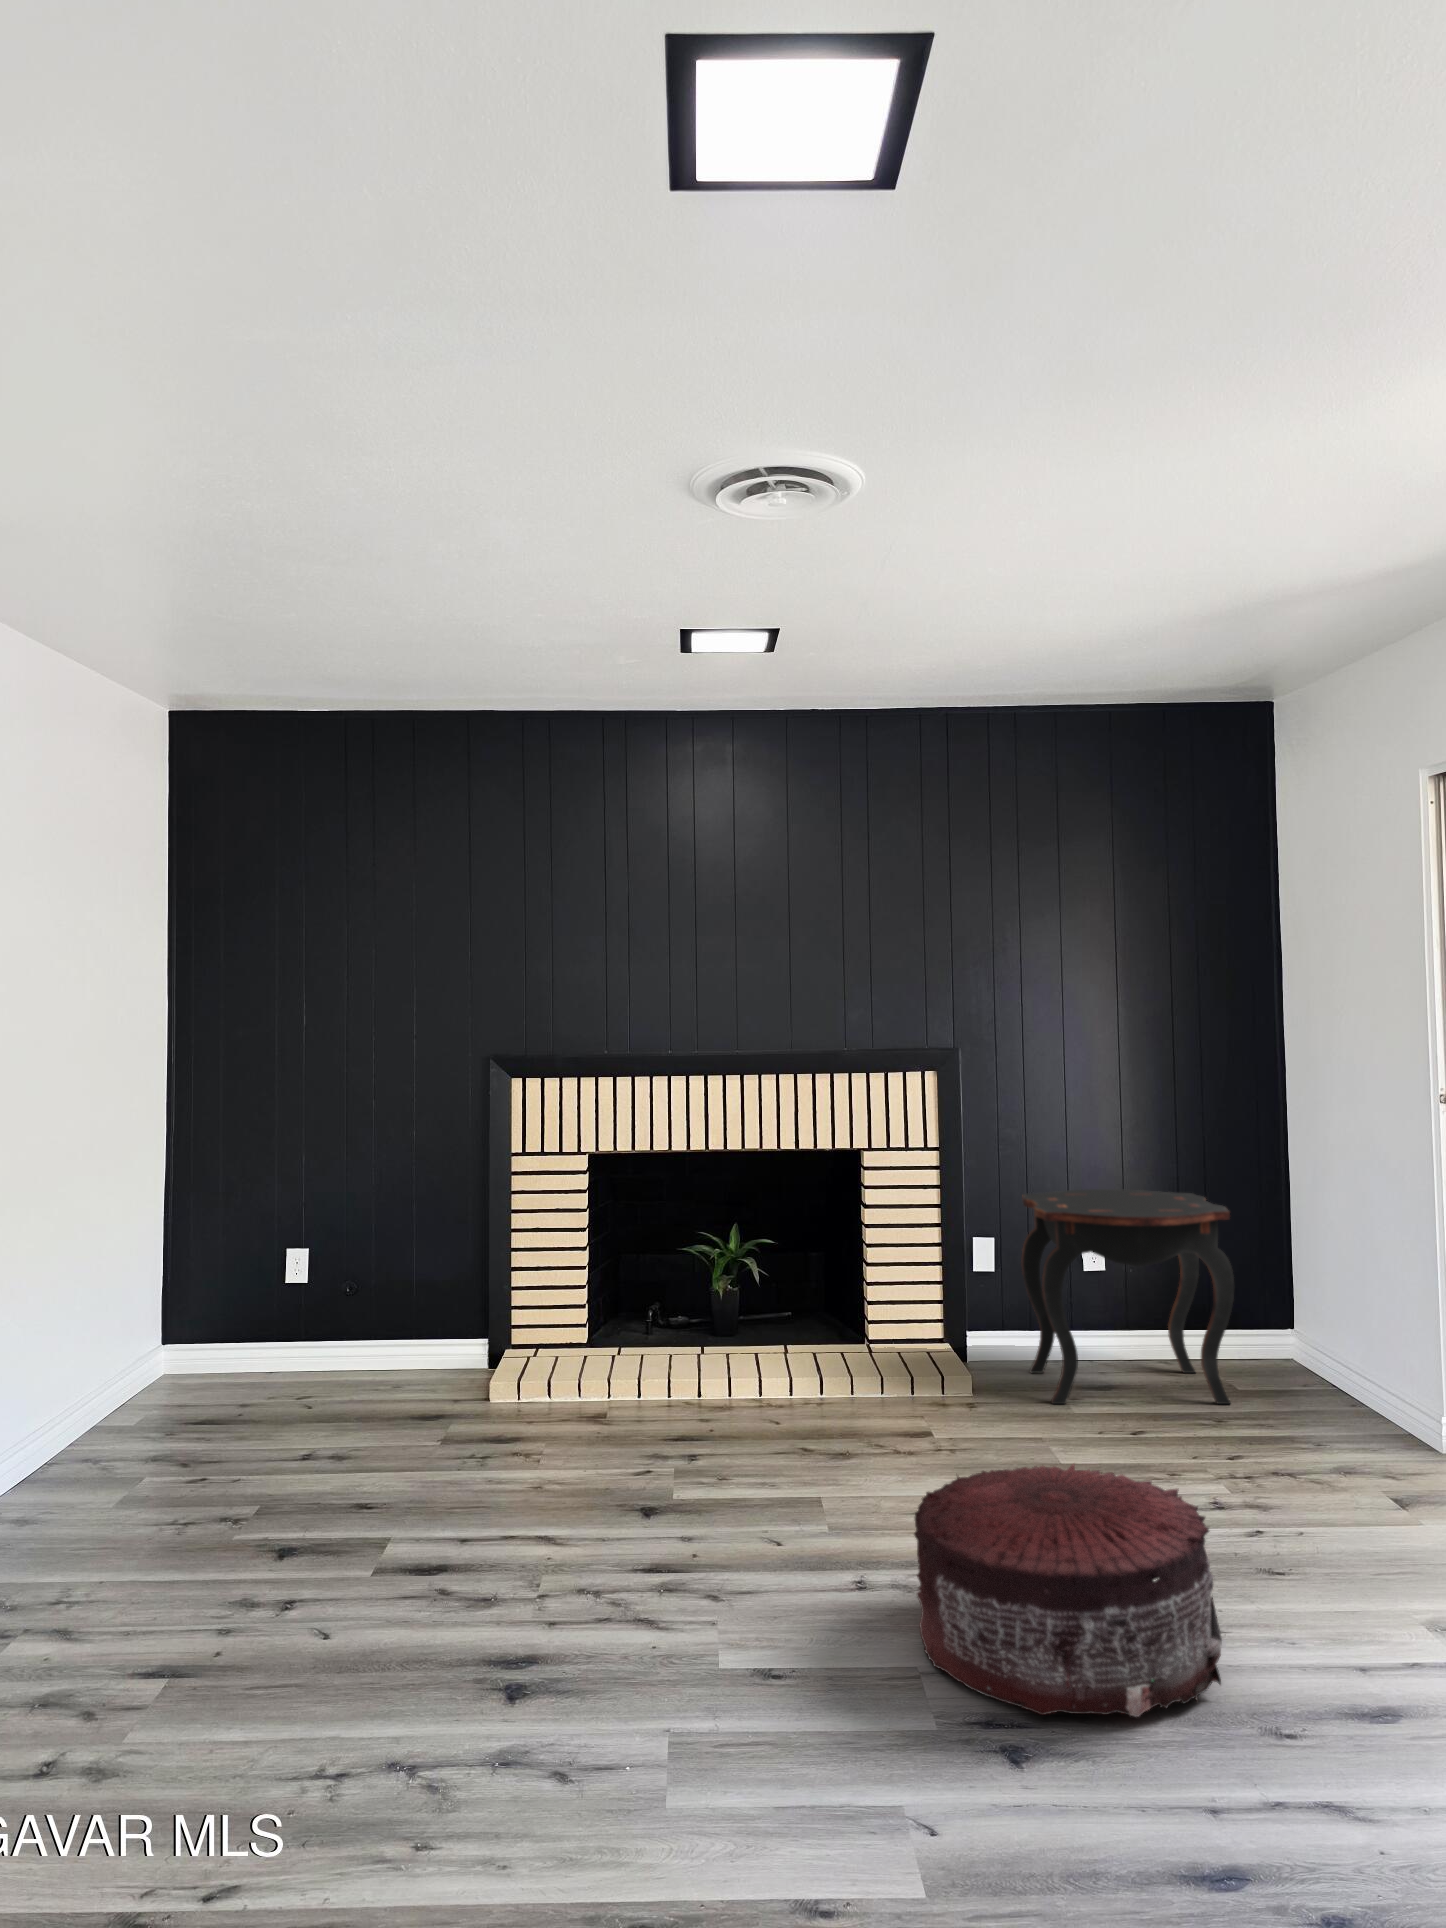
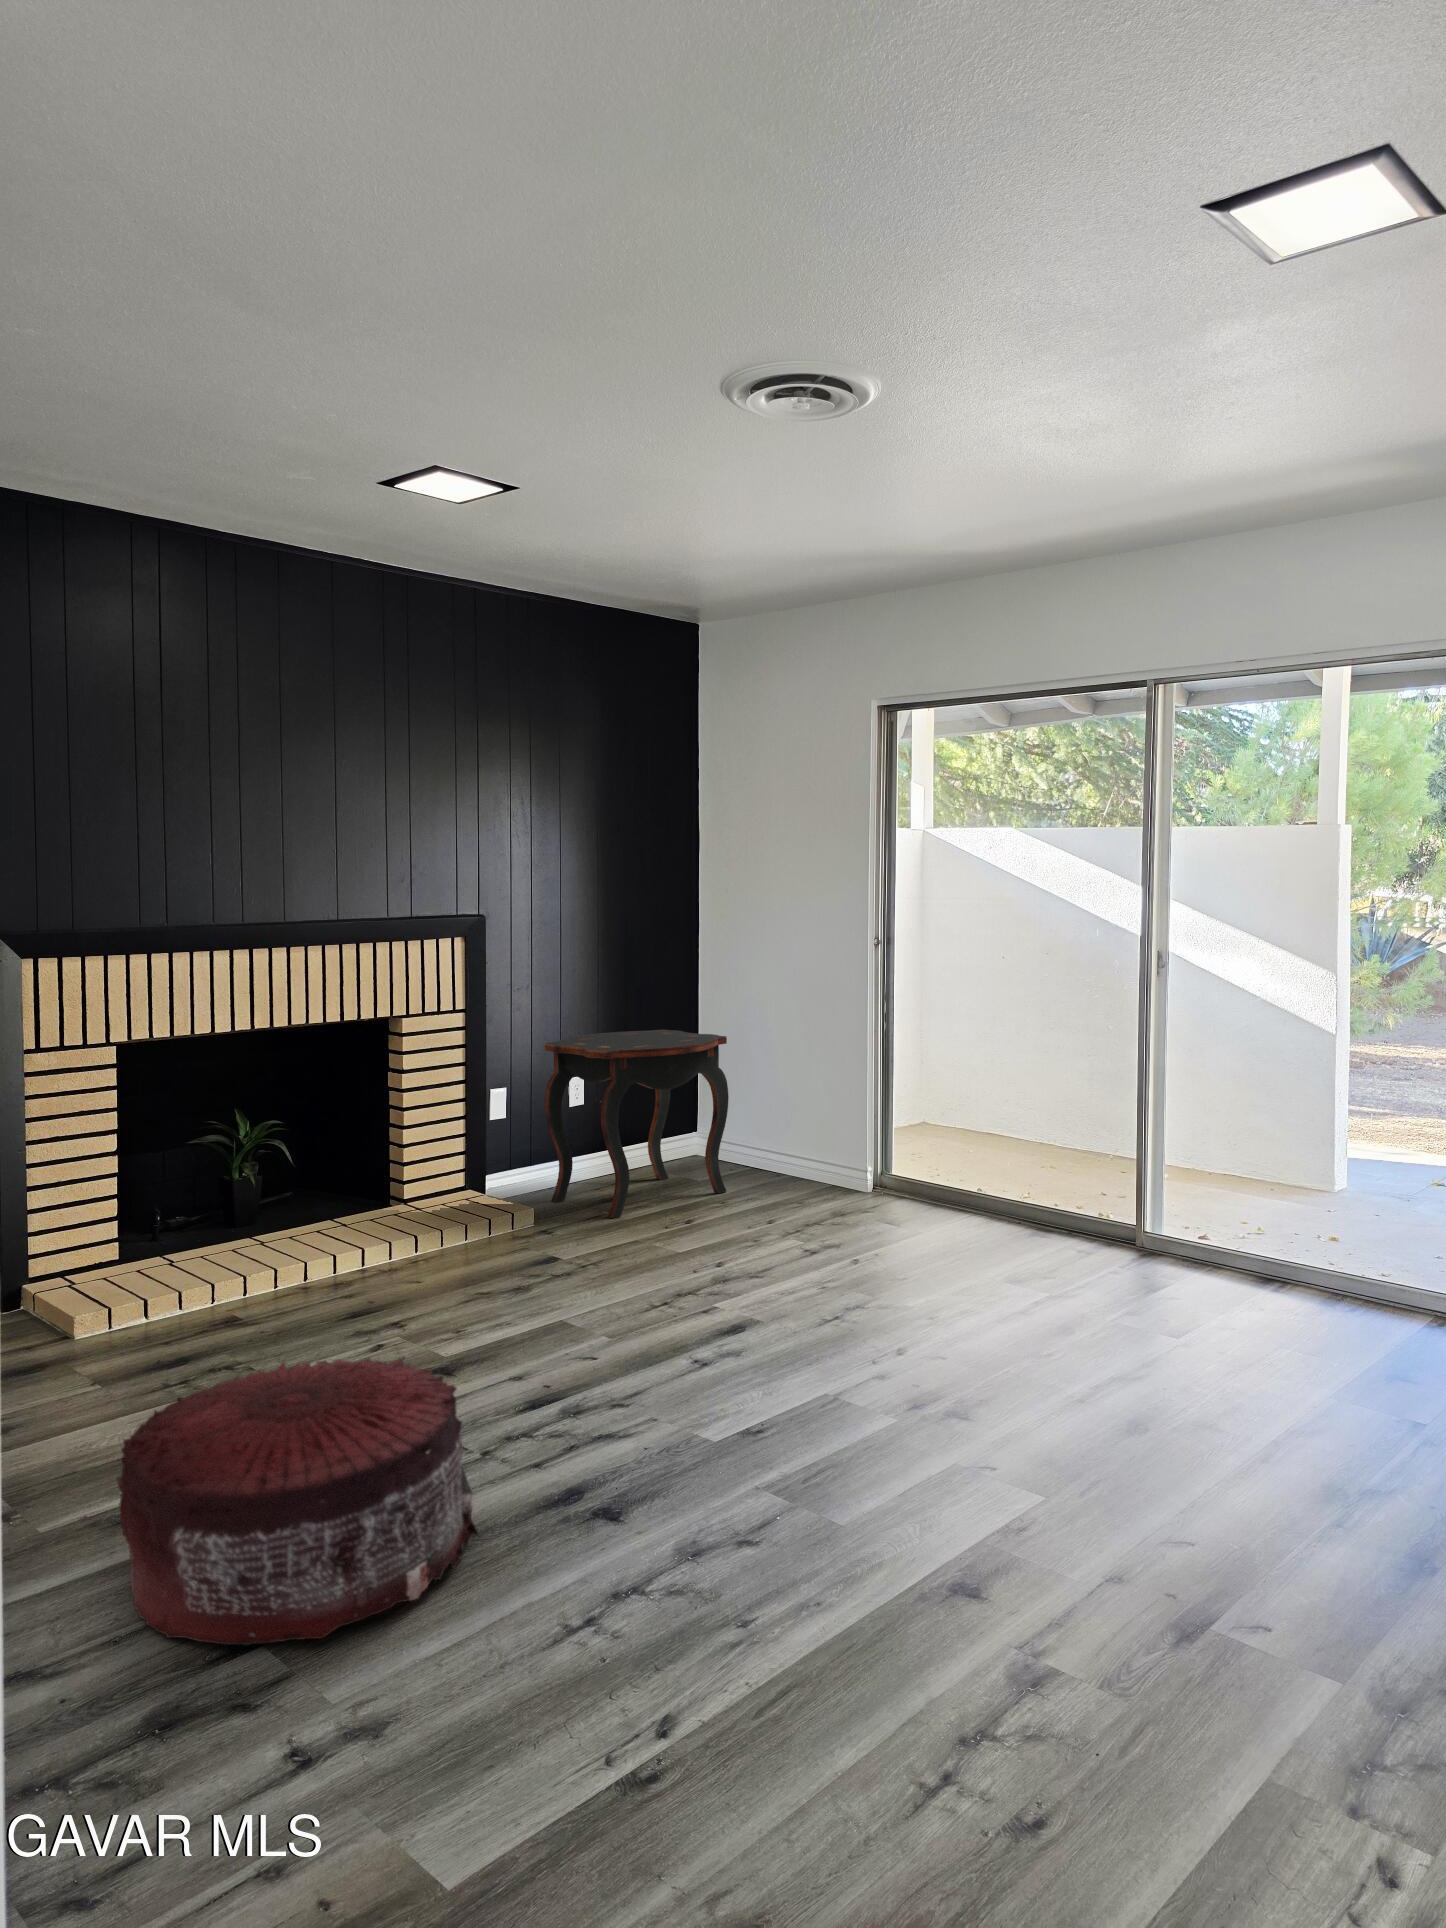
pouf: present [914,1464,1222,1717] -> present [117,1358,478,1645]

